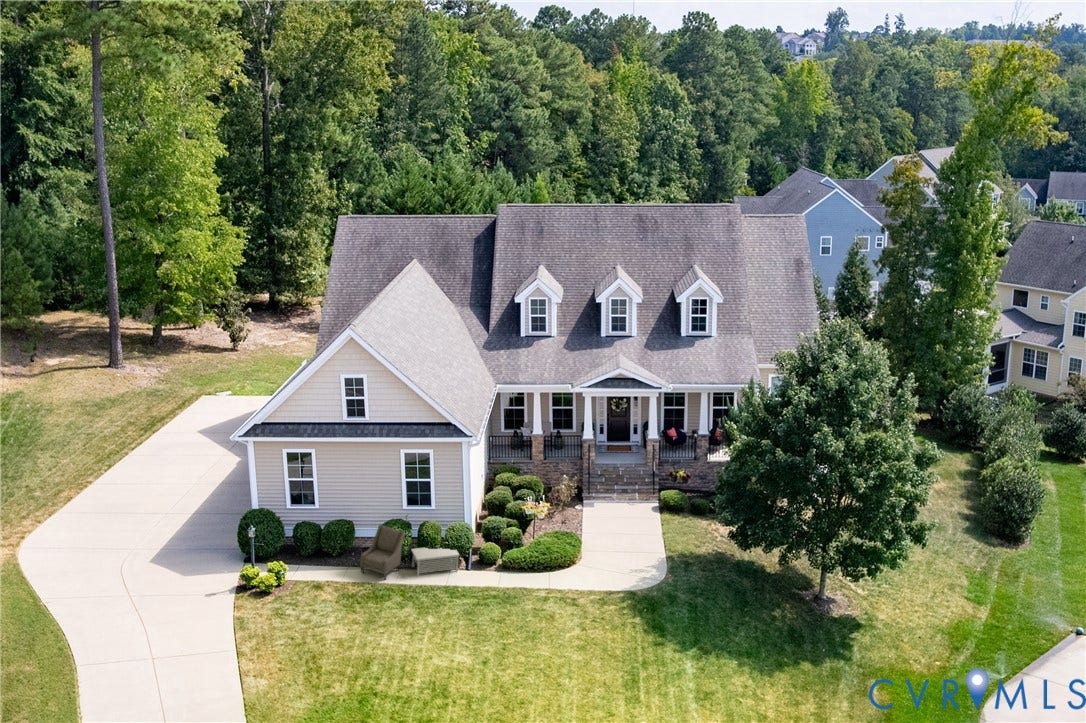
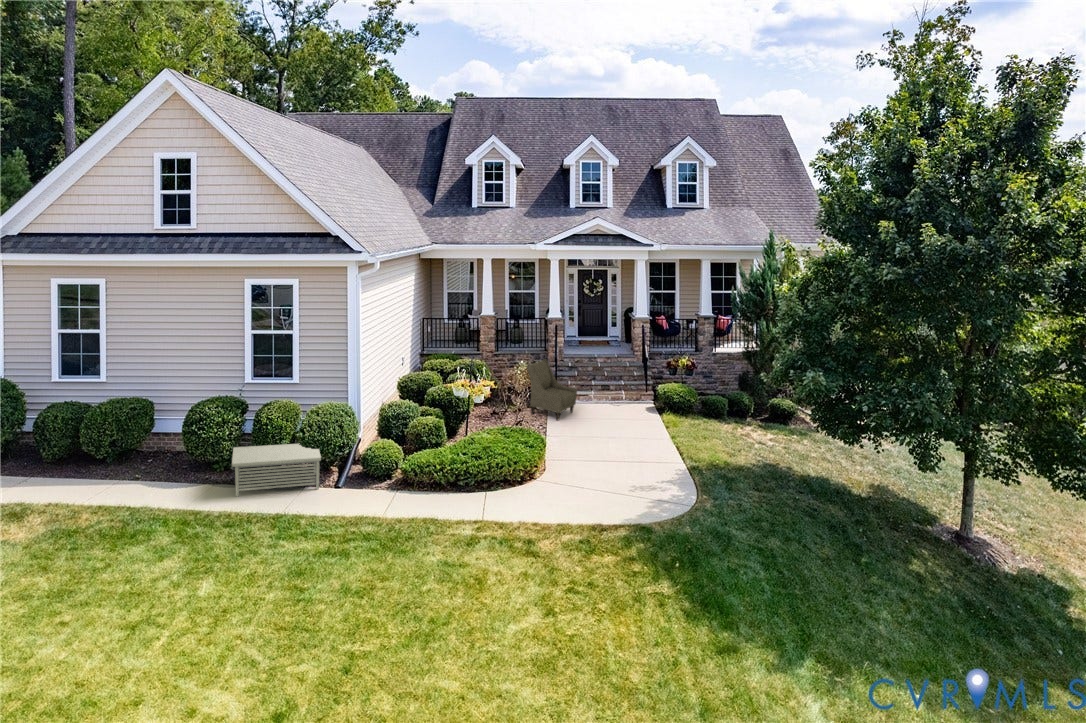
chair: present [360,525,405,580] -> present [527,359,577,420]

